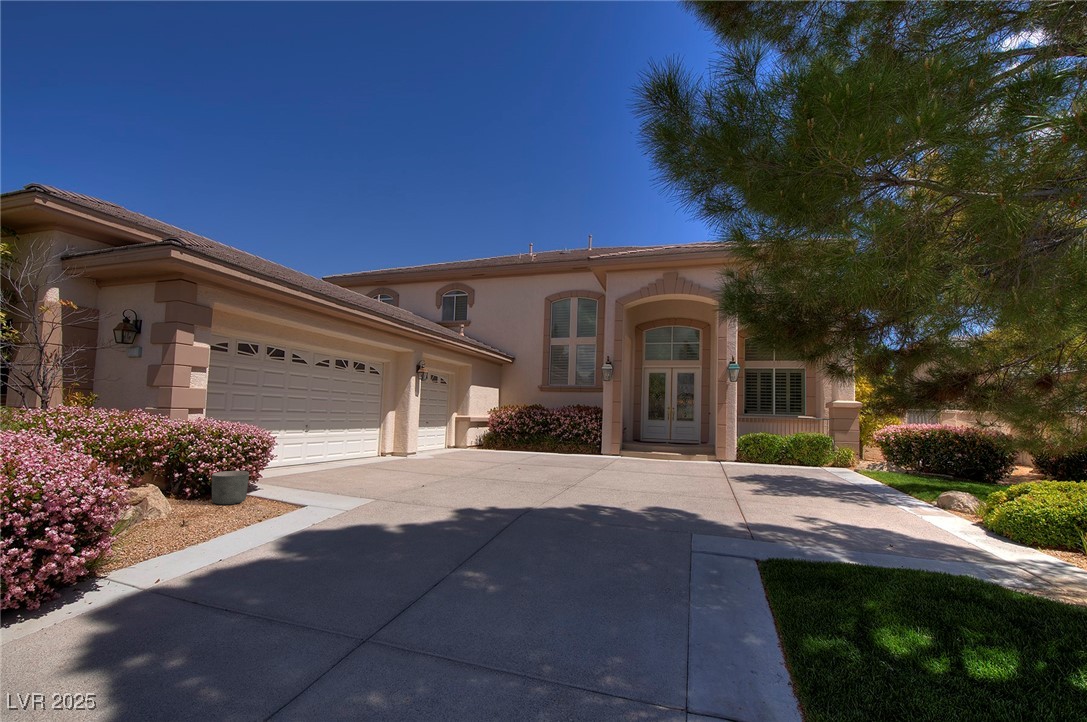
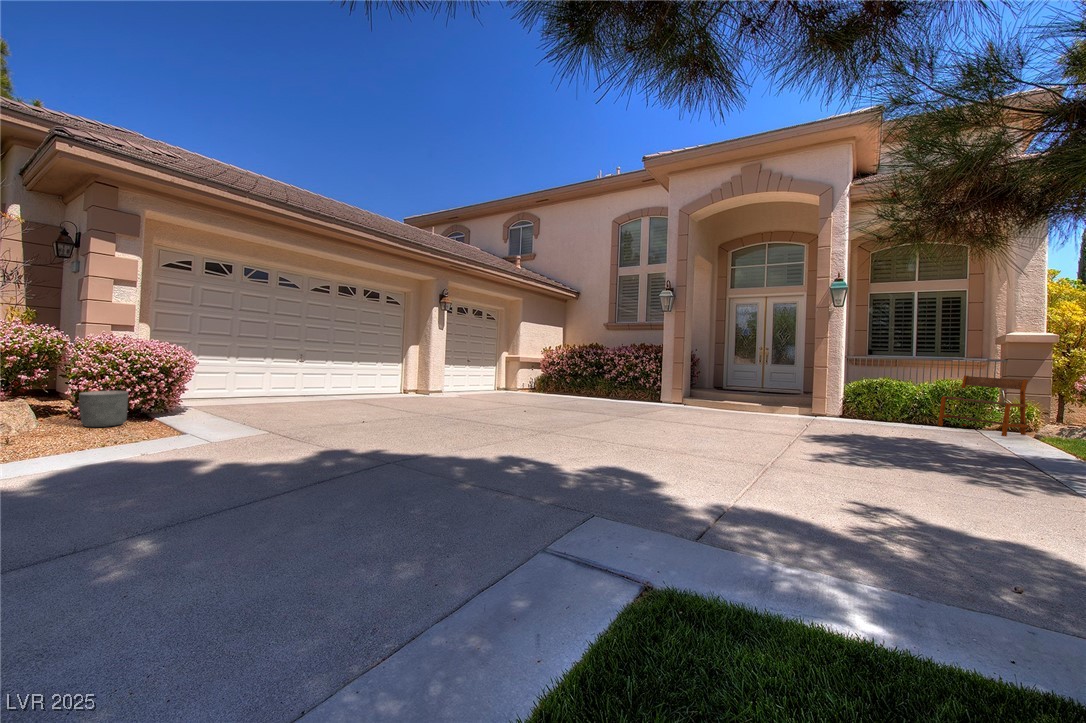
bench: none [798,430,847,471] -> present [938,376,1028,436]

